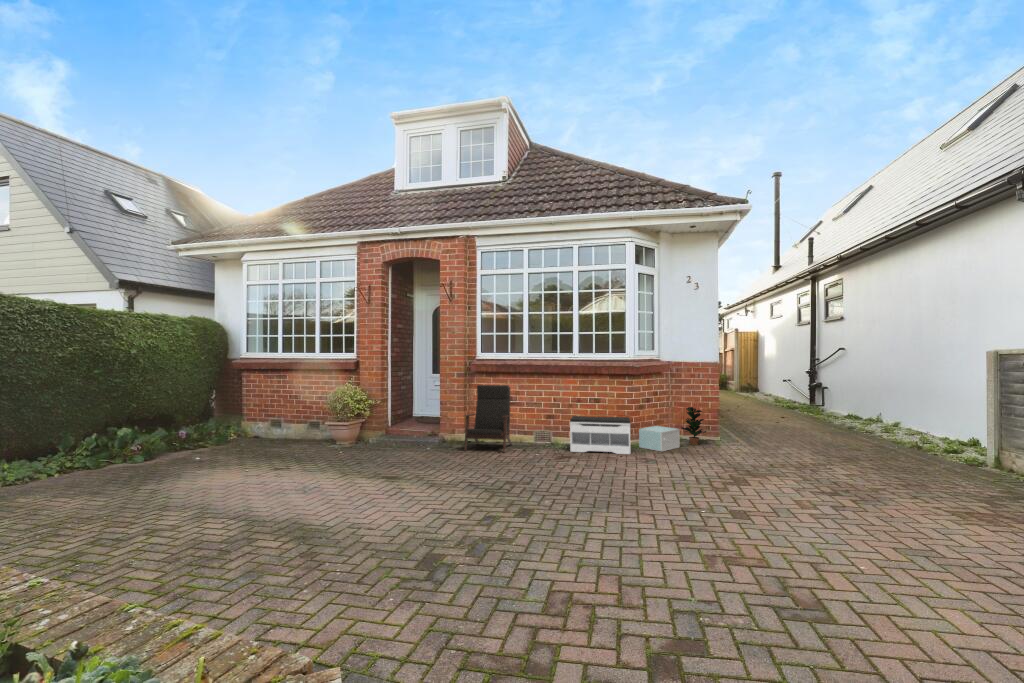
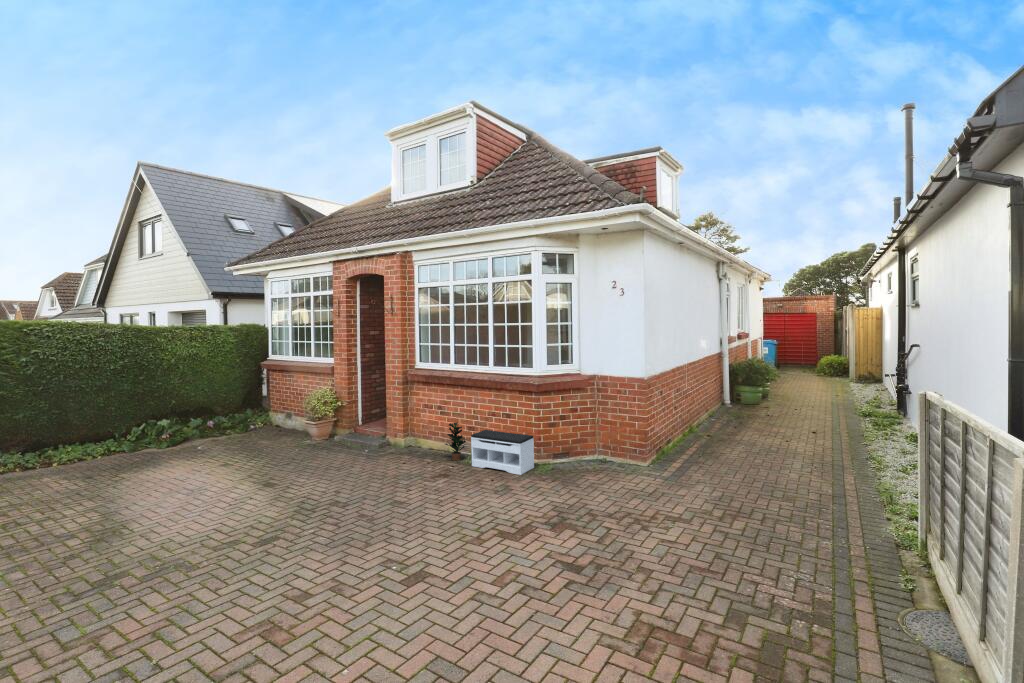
lounge chair: present [465,385,512,452] -> none [385,394,440,462]
potted plant: present [682,407,706,445] -> present [445,423,466,461]
storage box: present [639,426,680,451] -> none [546,444,587,474]

